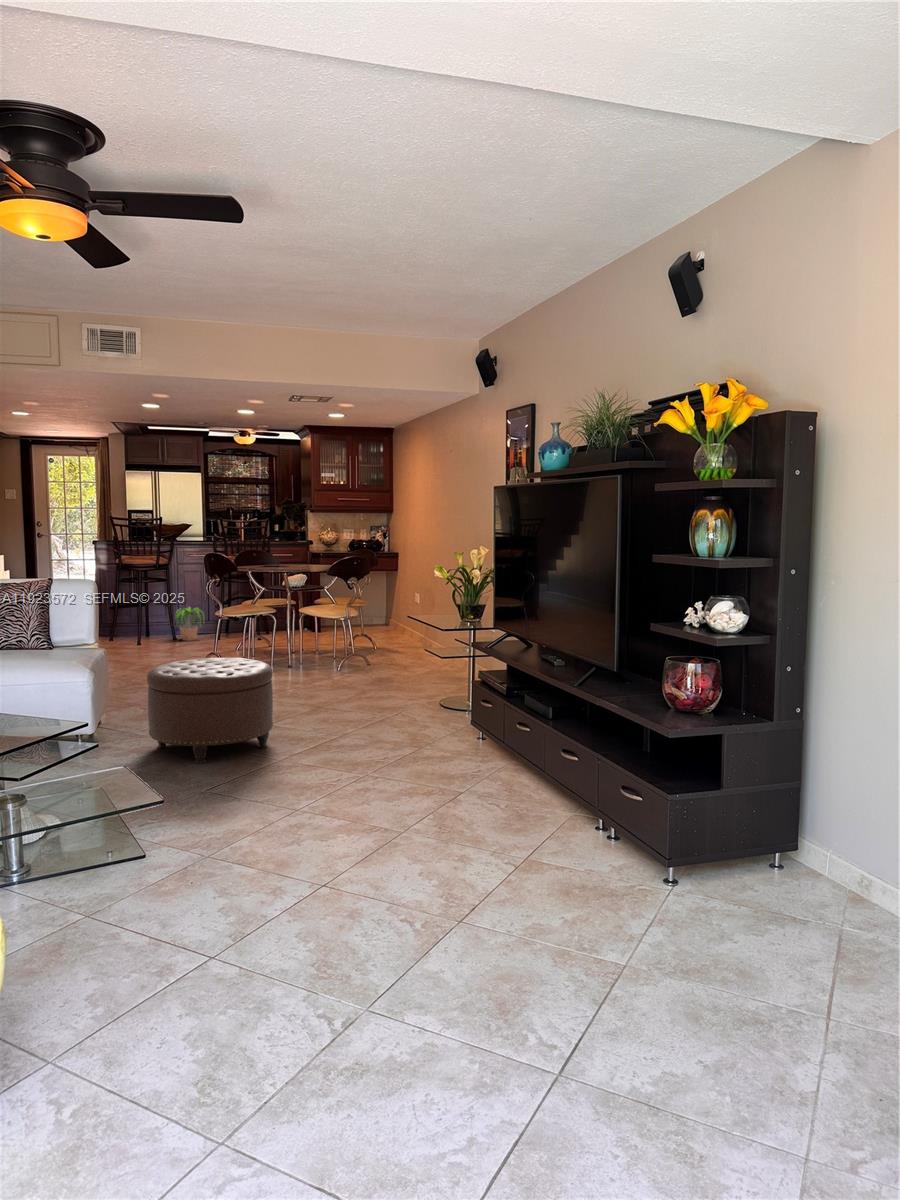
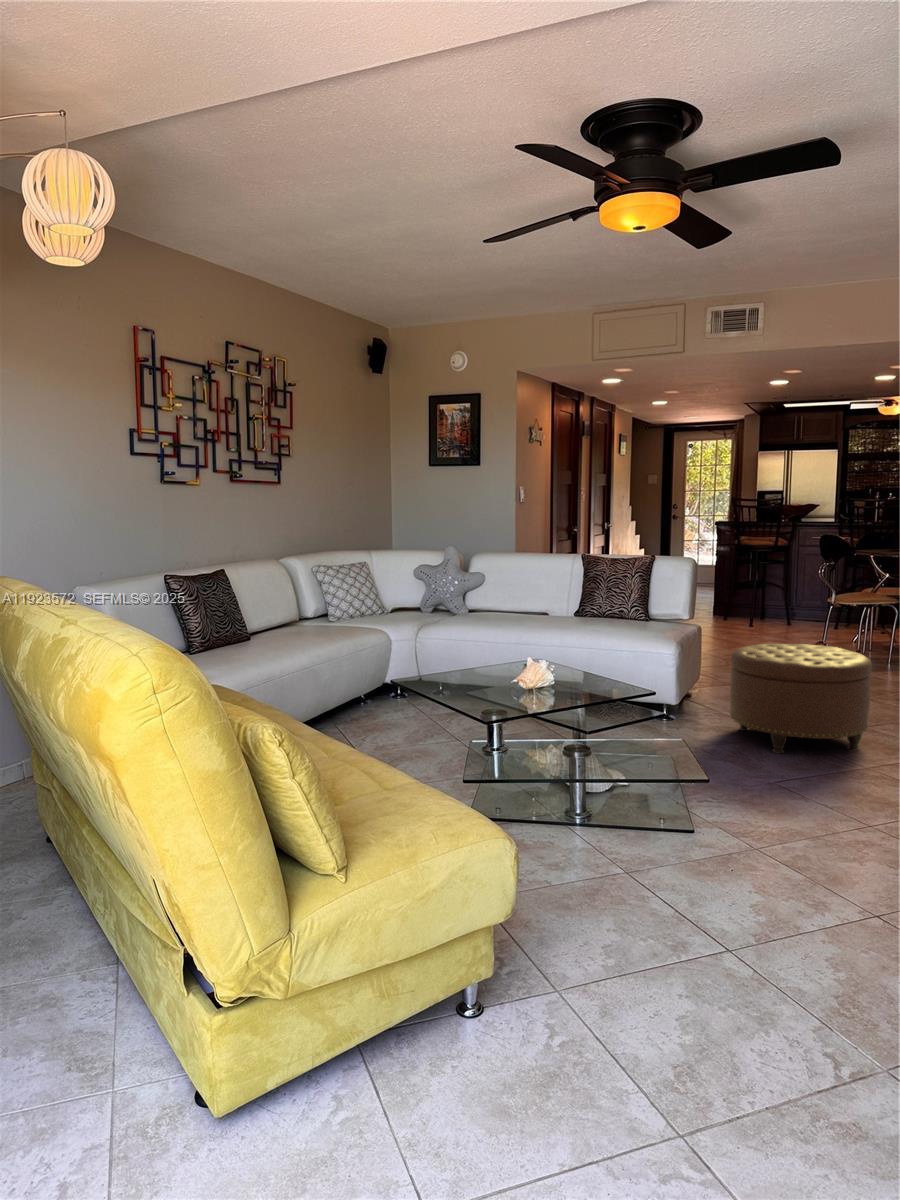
potted plant: present [175,607,204,641] -> none [785,591,832,627]

